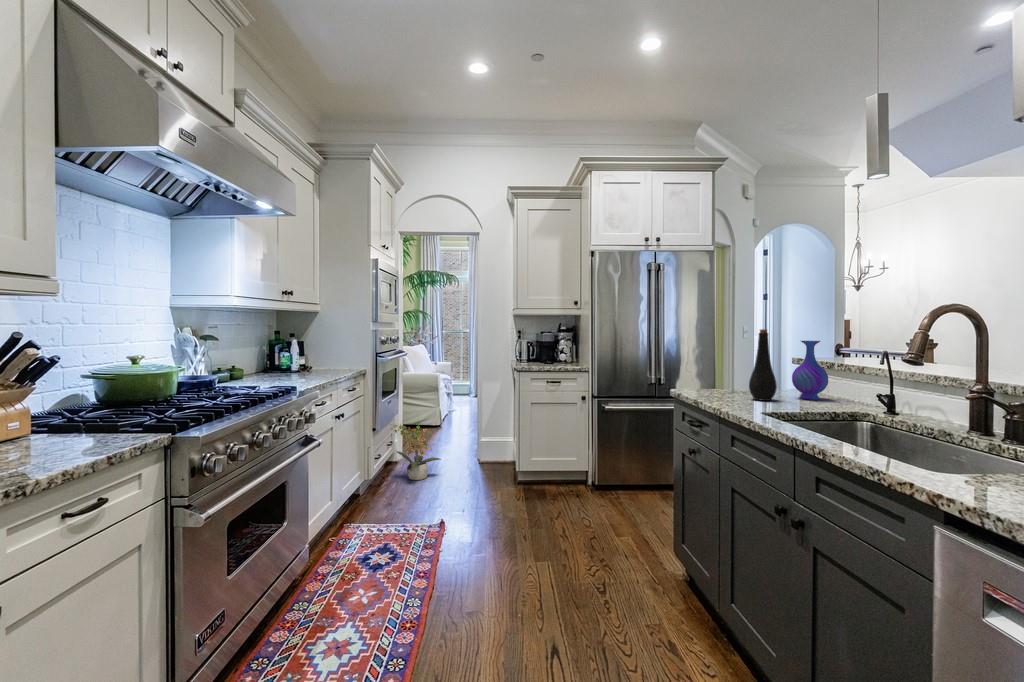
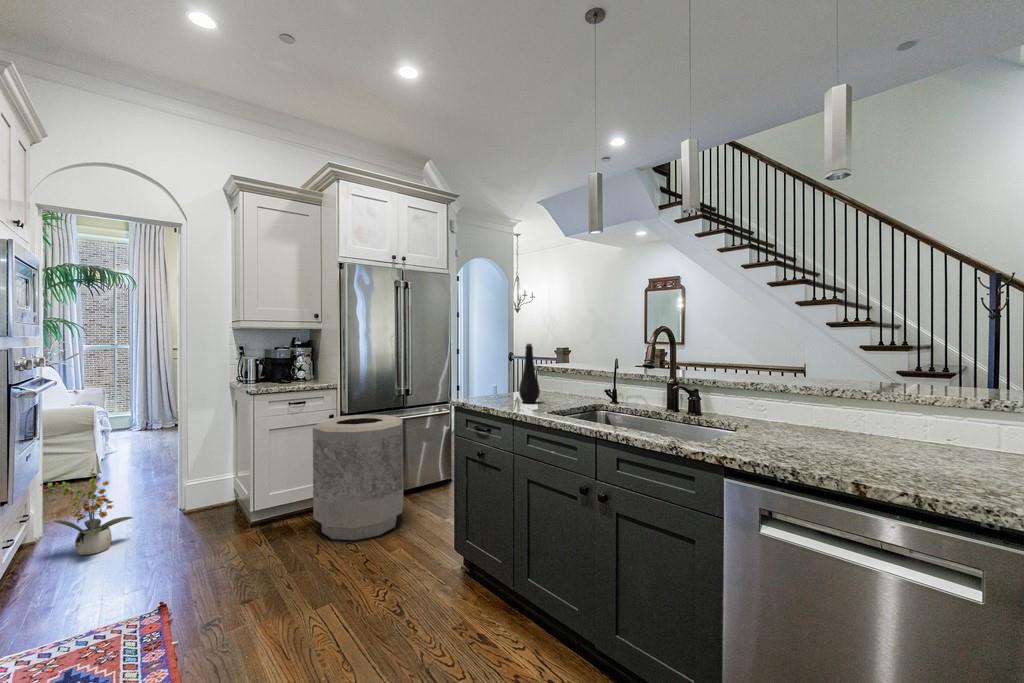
vase: present [792,341,828,400] -> none [545,352,570,399]
trash can: none [561,398,647,518] -> present [313,414,403,540]

